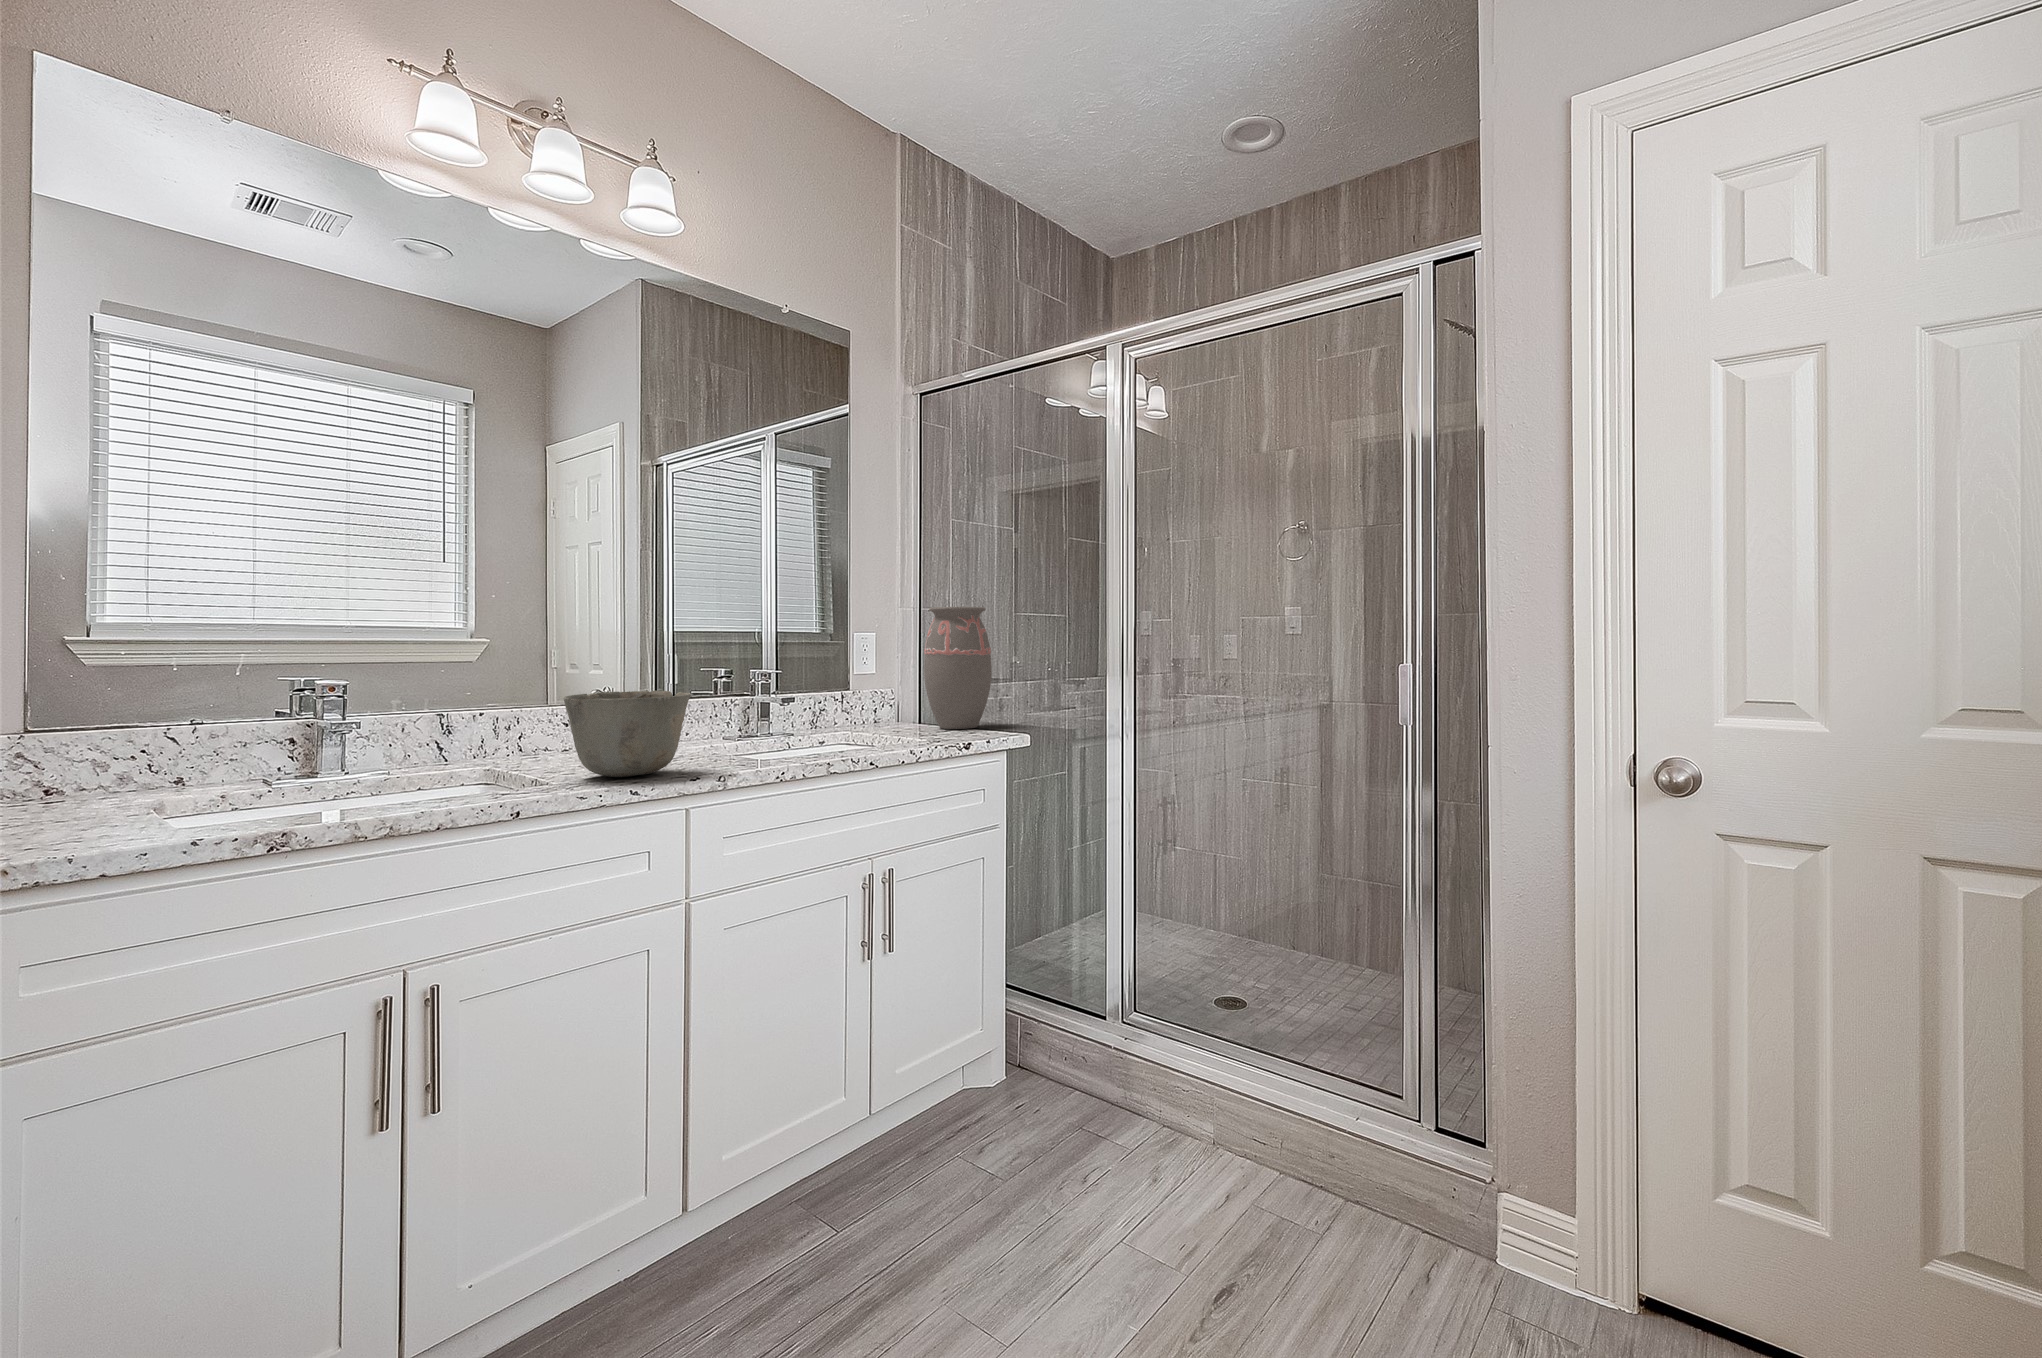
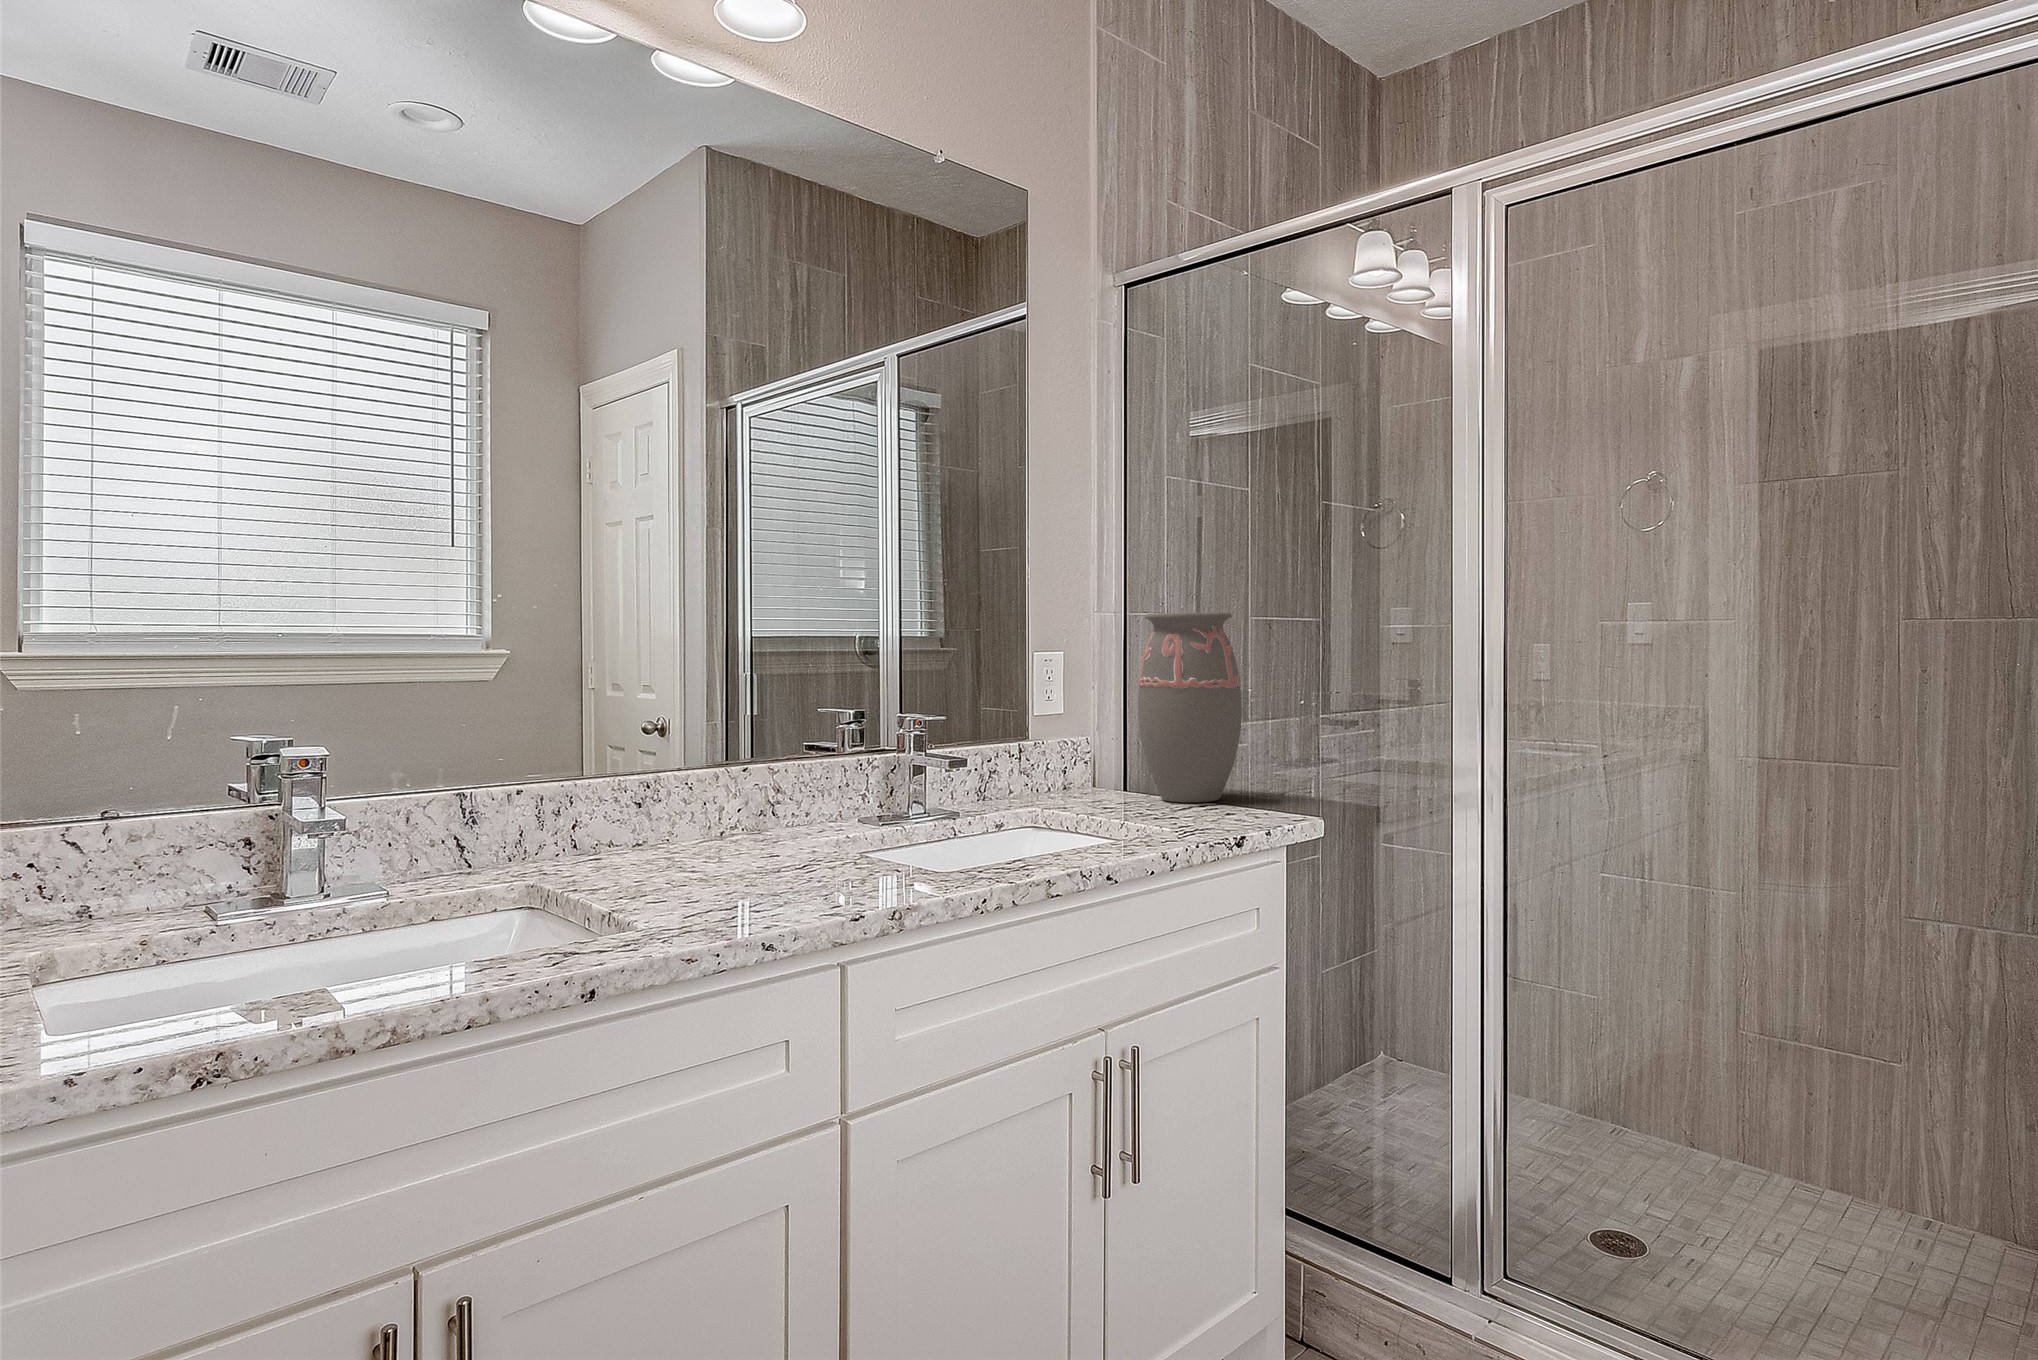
ceramic bowl: present [564,691,691,777] -> none [646,762,838,910]

